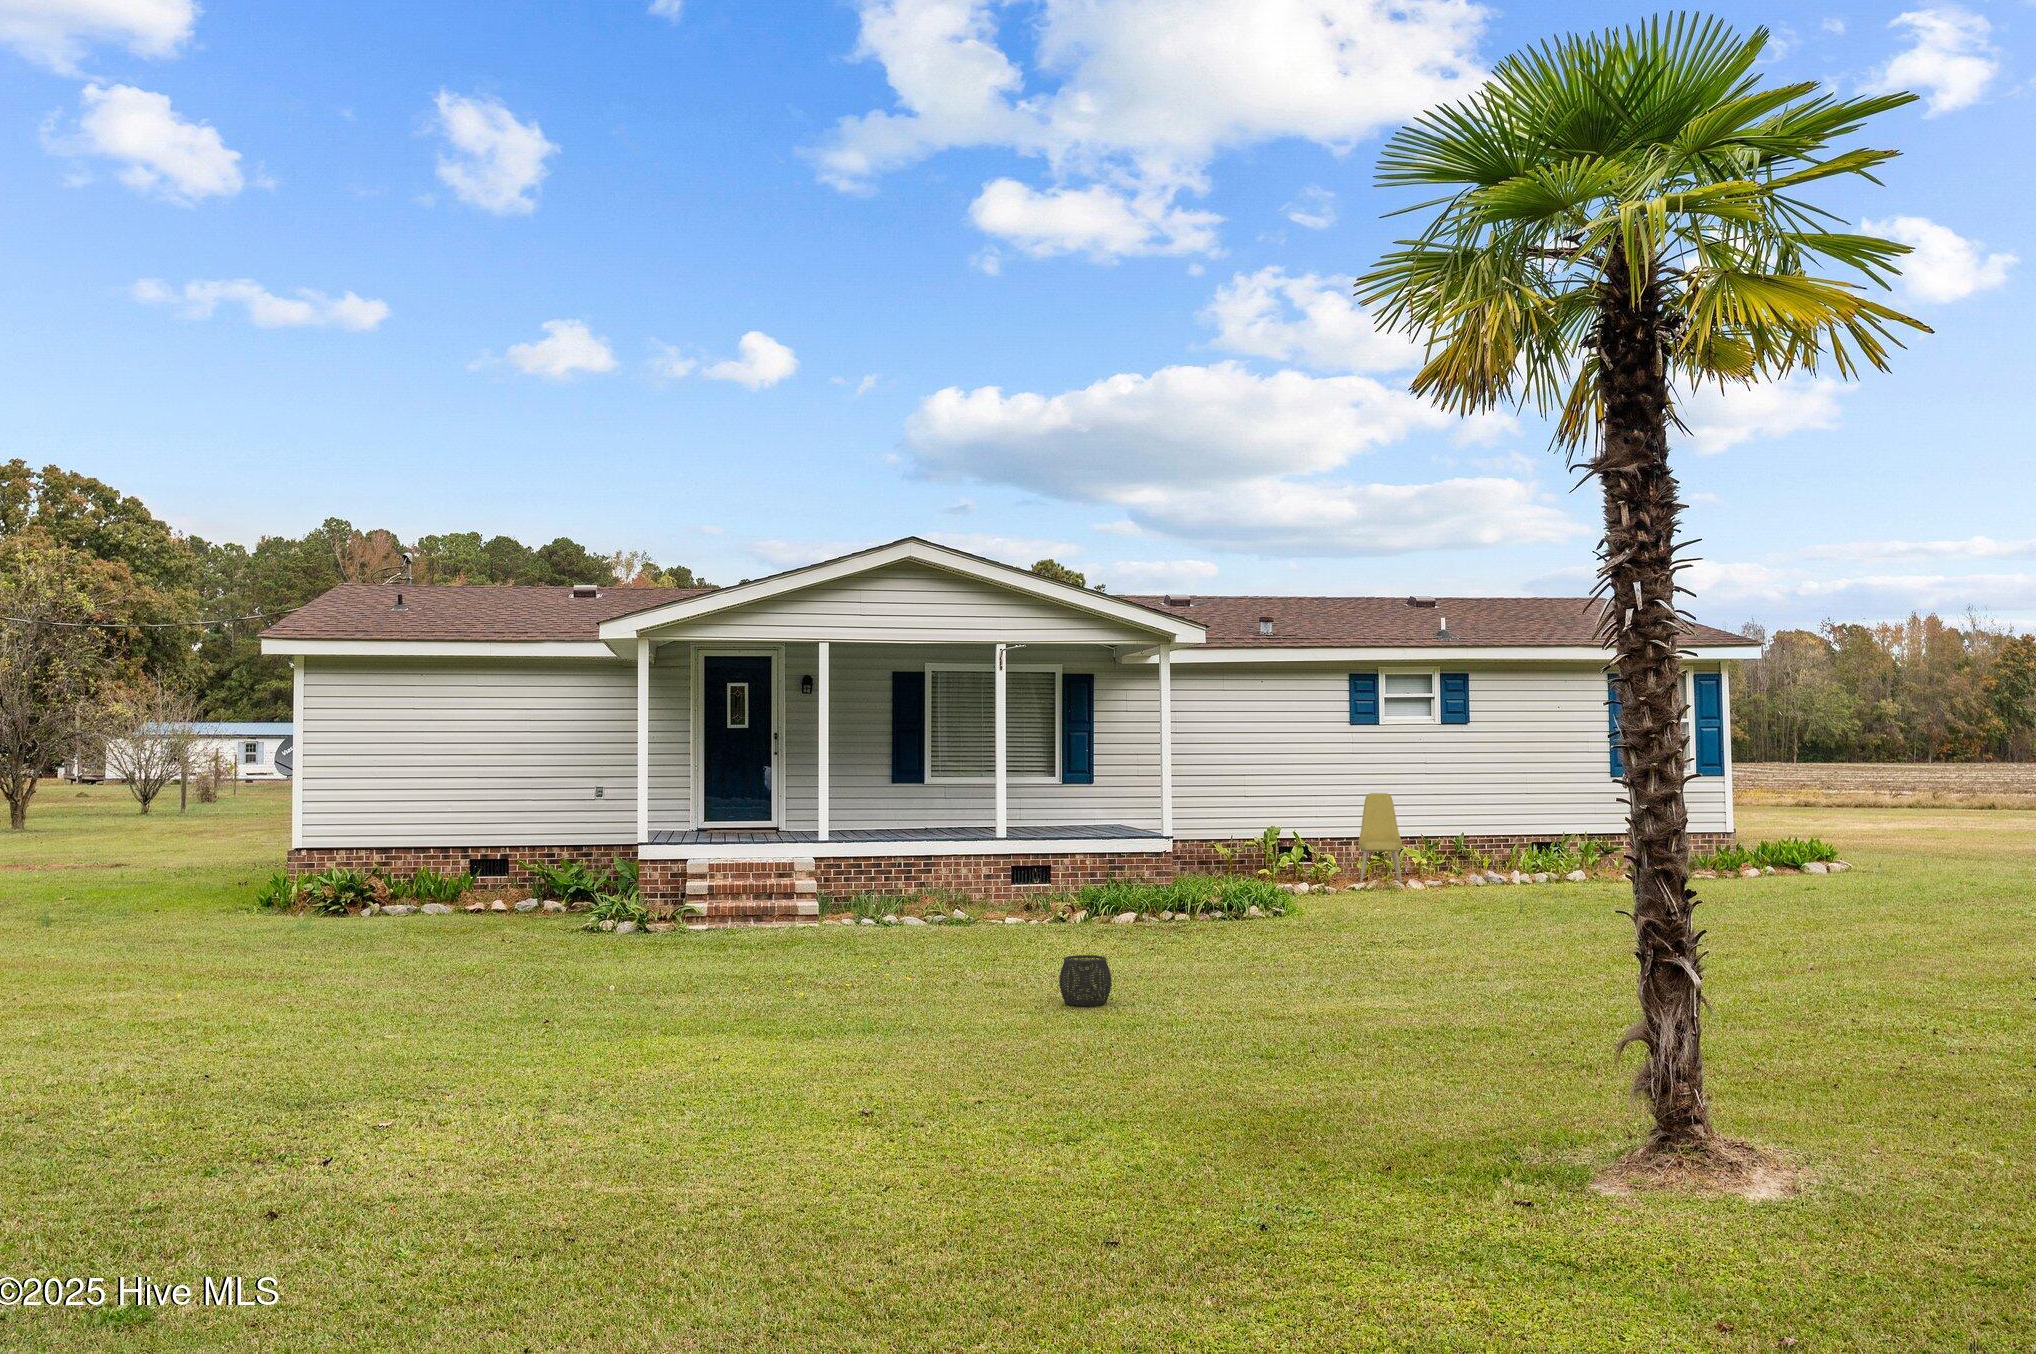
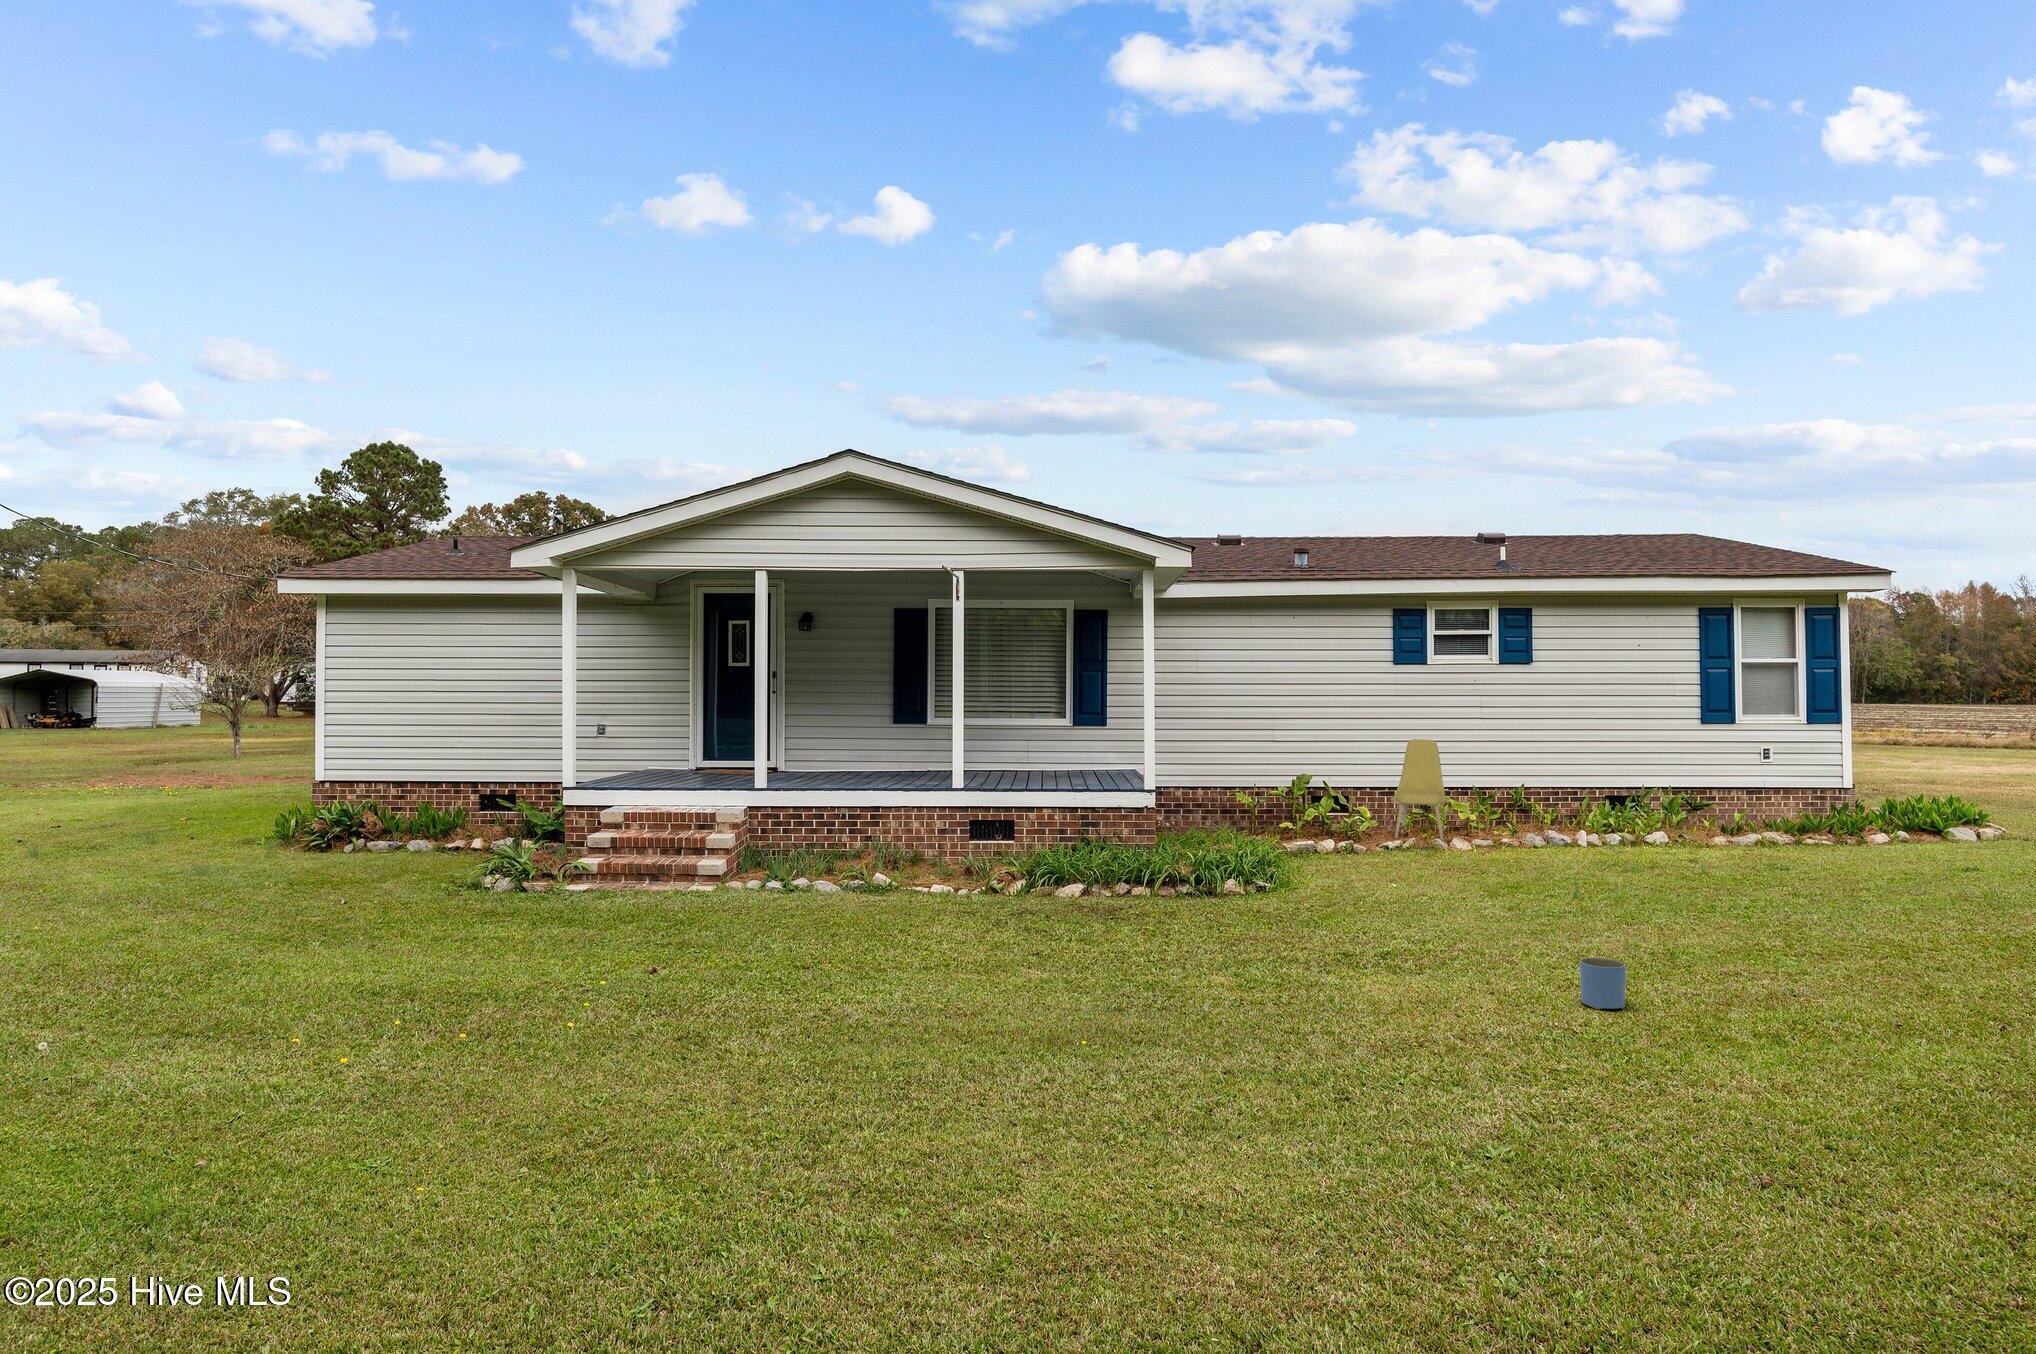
planter: none [1556,924,1586,957] -> present [1579,957,1626,1010]
woven basket: present [1059,955,1112,1006] -> none [736,1015,818,1103]

